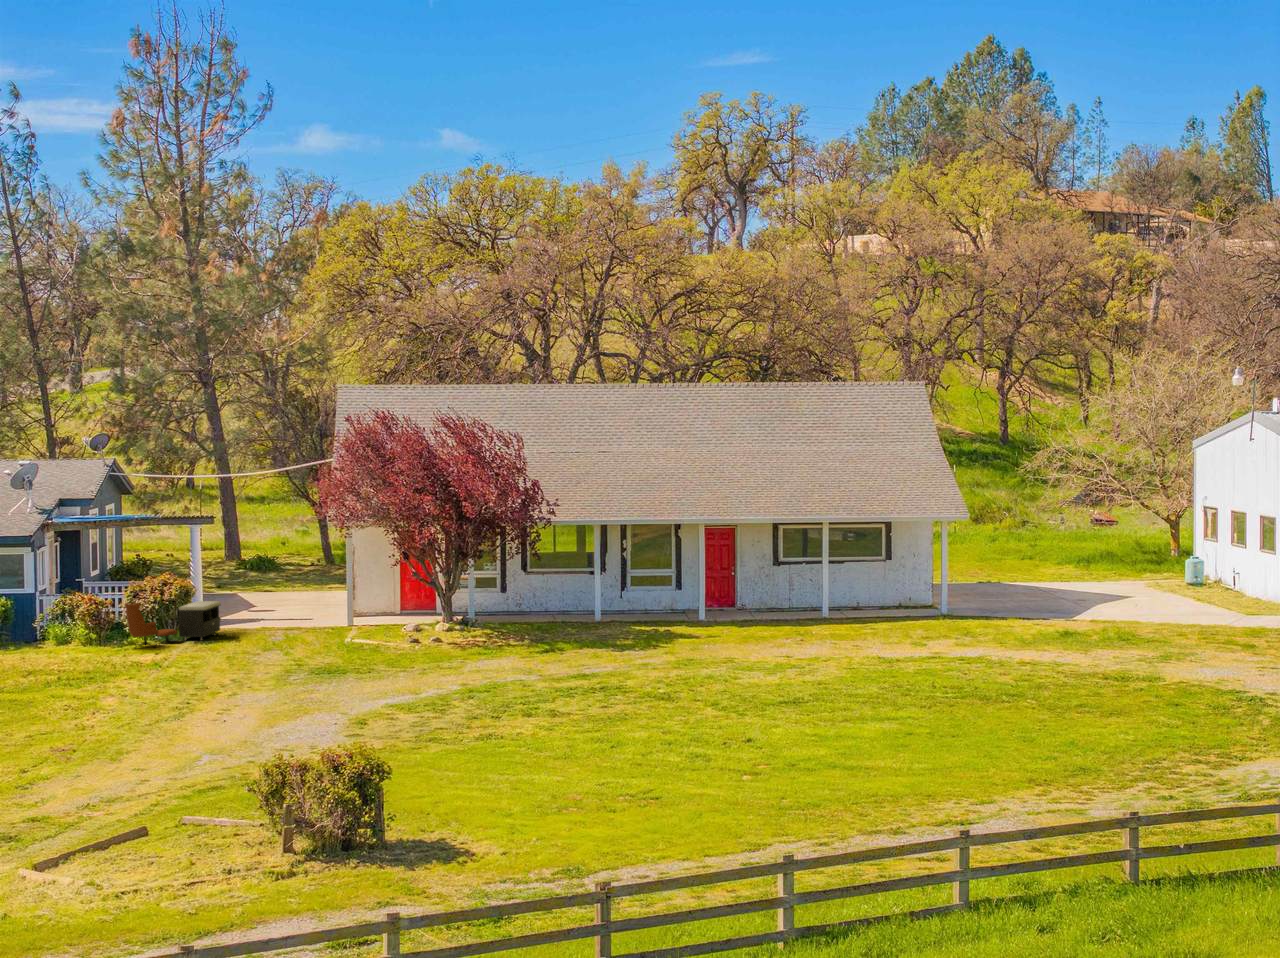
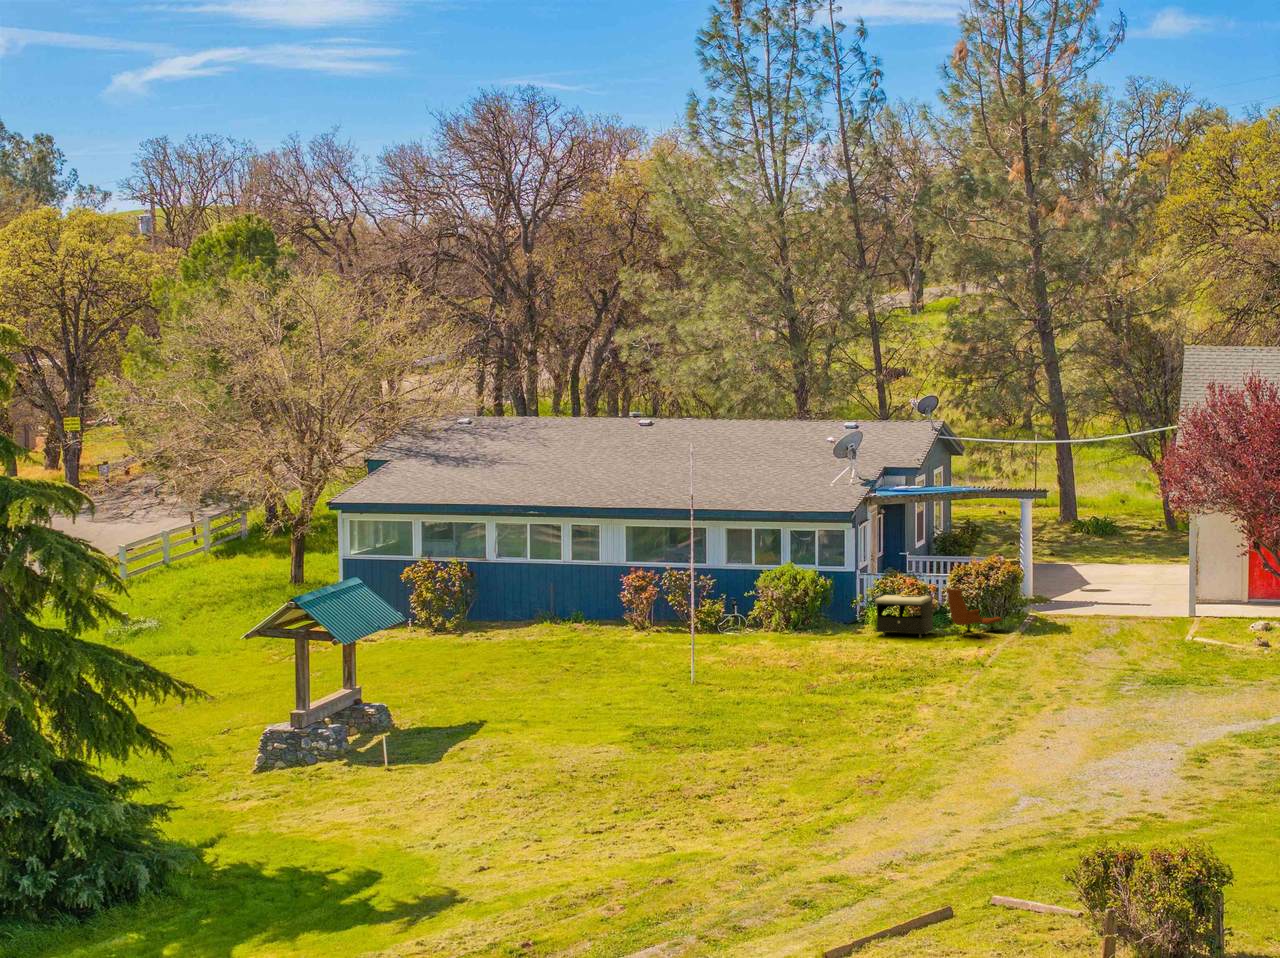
storage bench: present [179,601,221,640] -> present [875,595,933,637]

